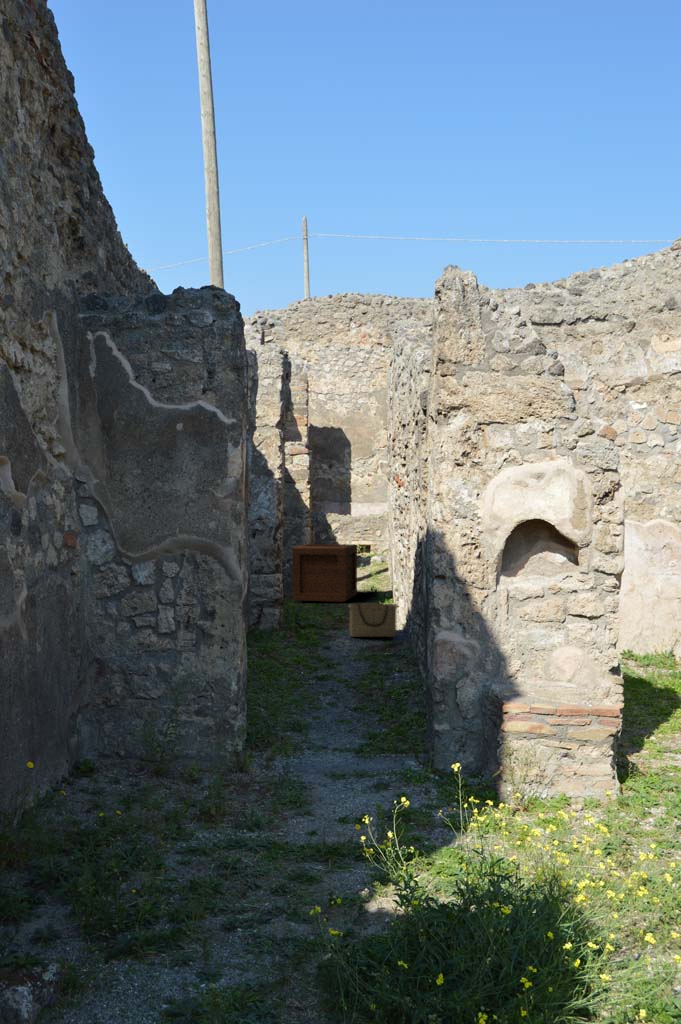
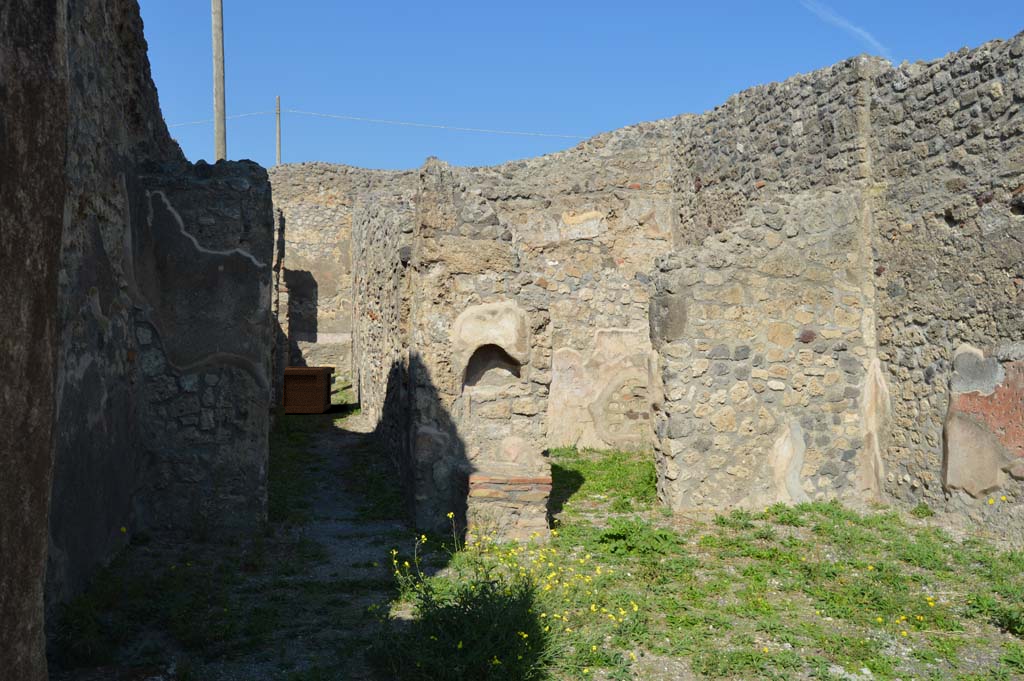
basket: present [349,604,398,637] -> none [330,413,371,440]

